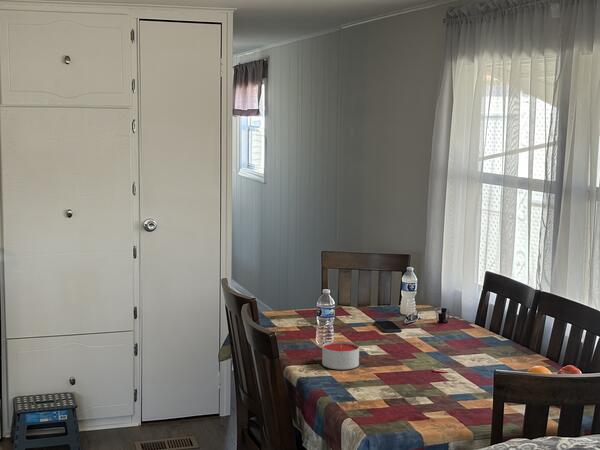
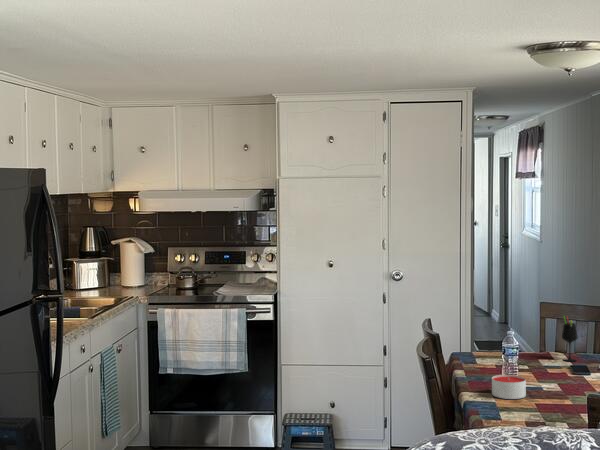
wine glass: none [361,268,377,317] -> present [562,320,578,361]

